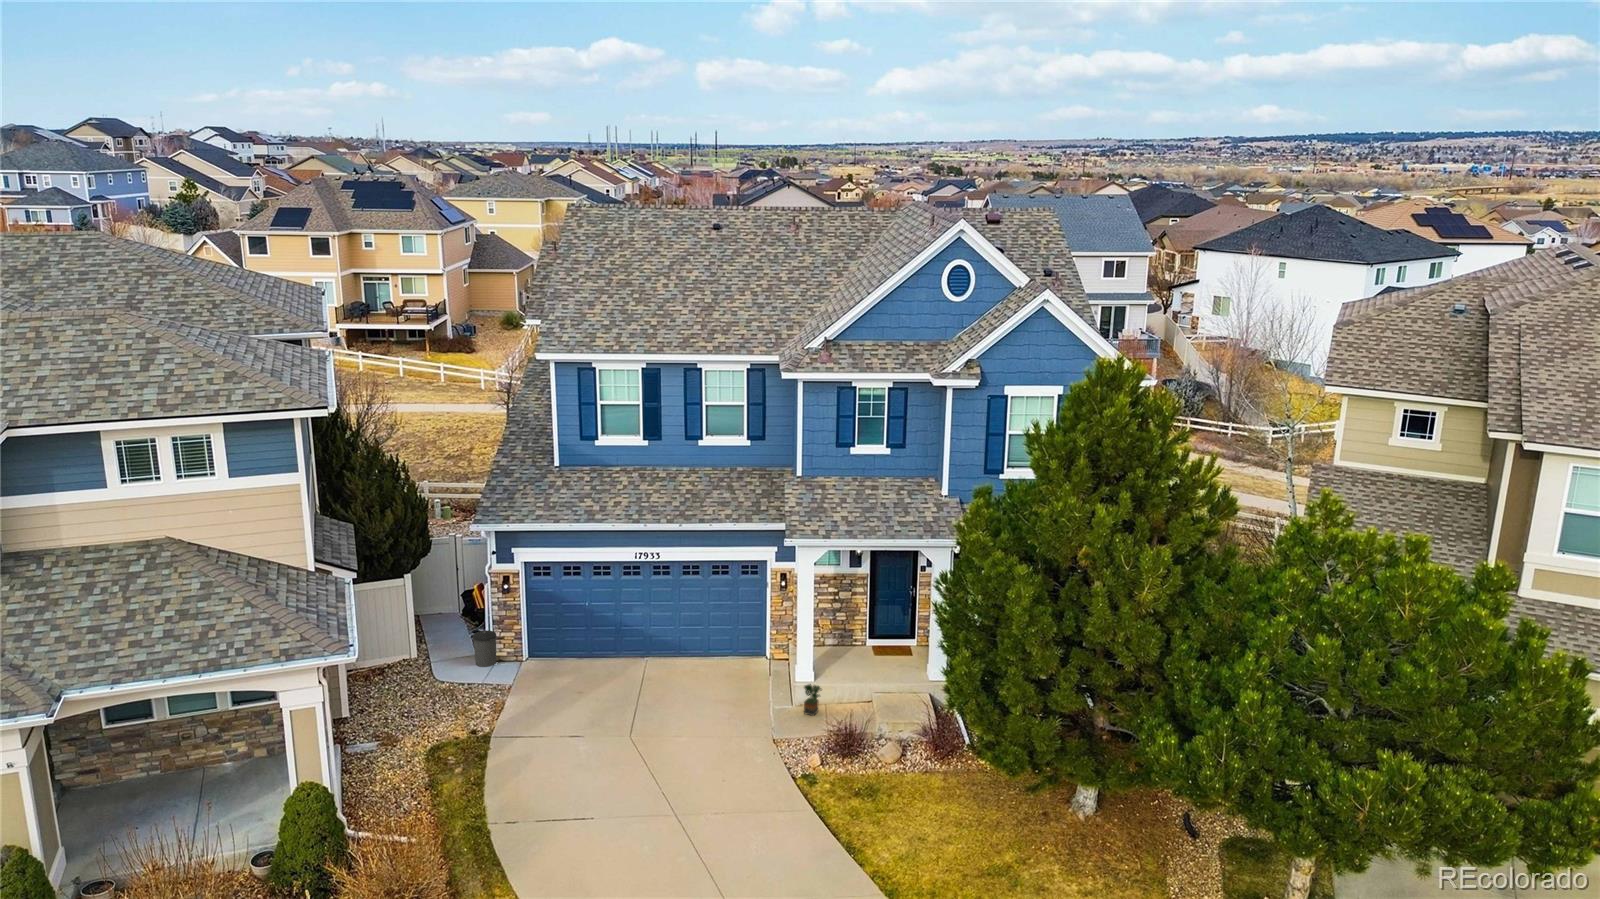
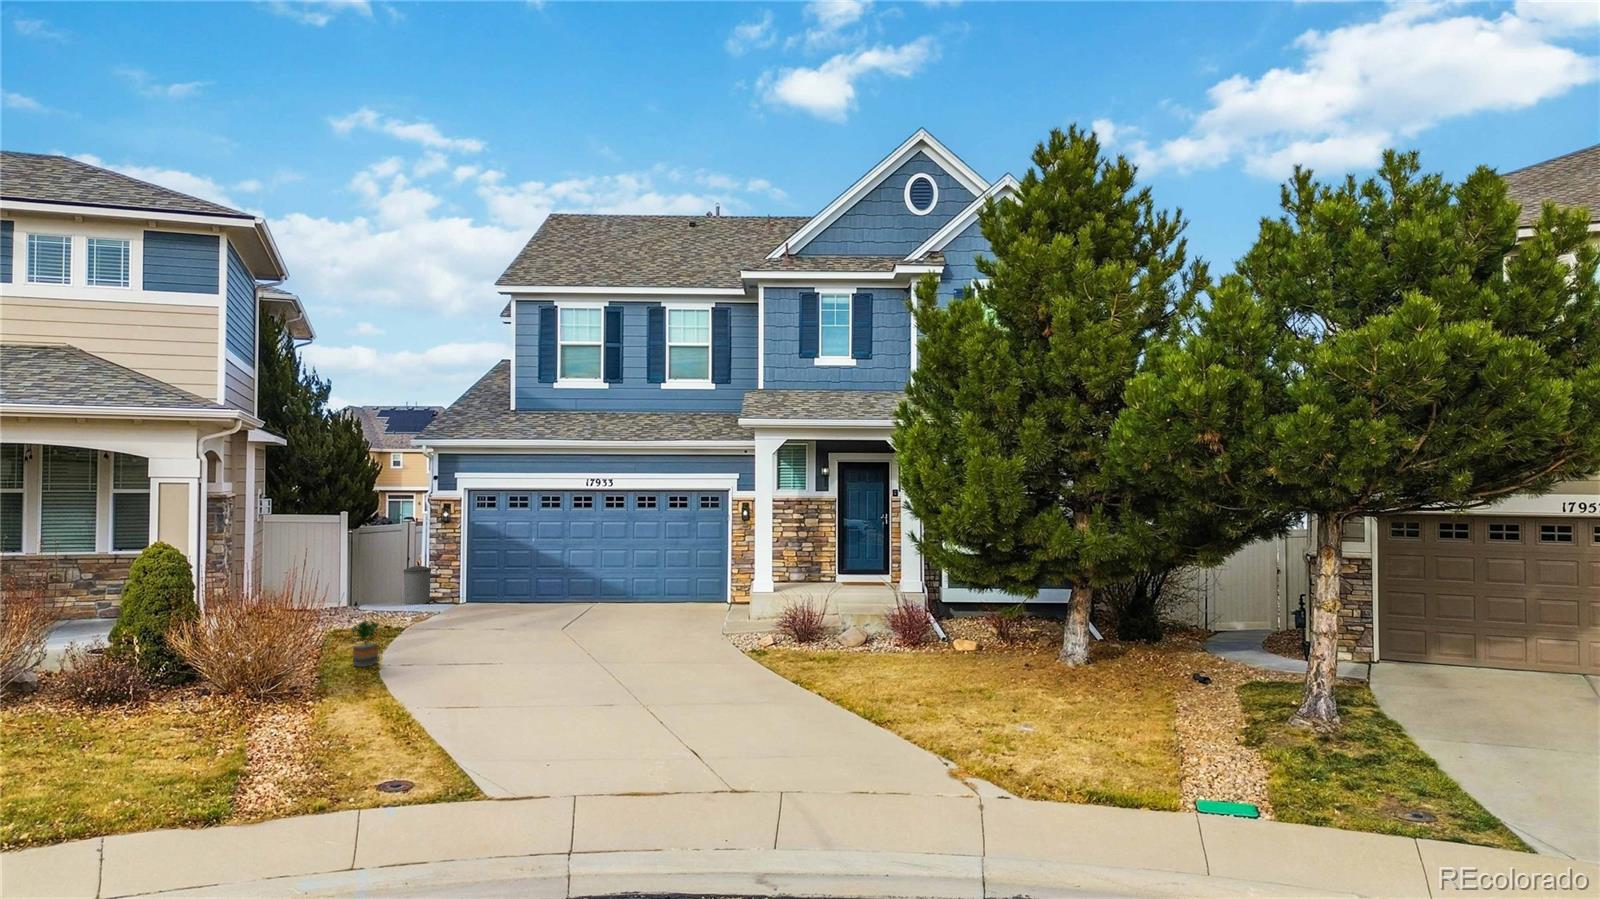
potted tree: present [804,684,822,716] -> present [351,621,383,667]

